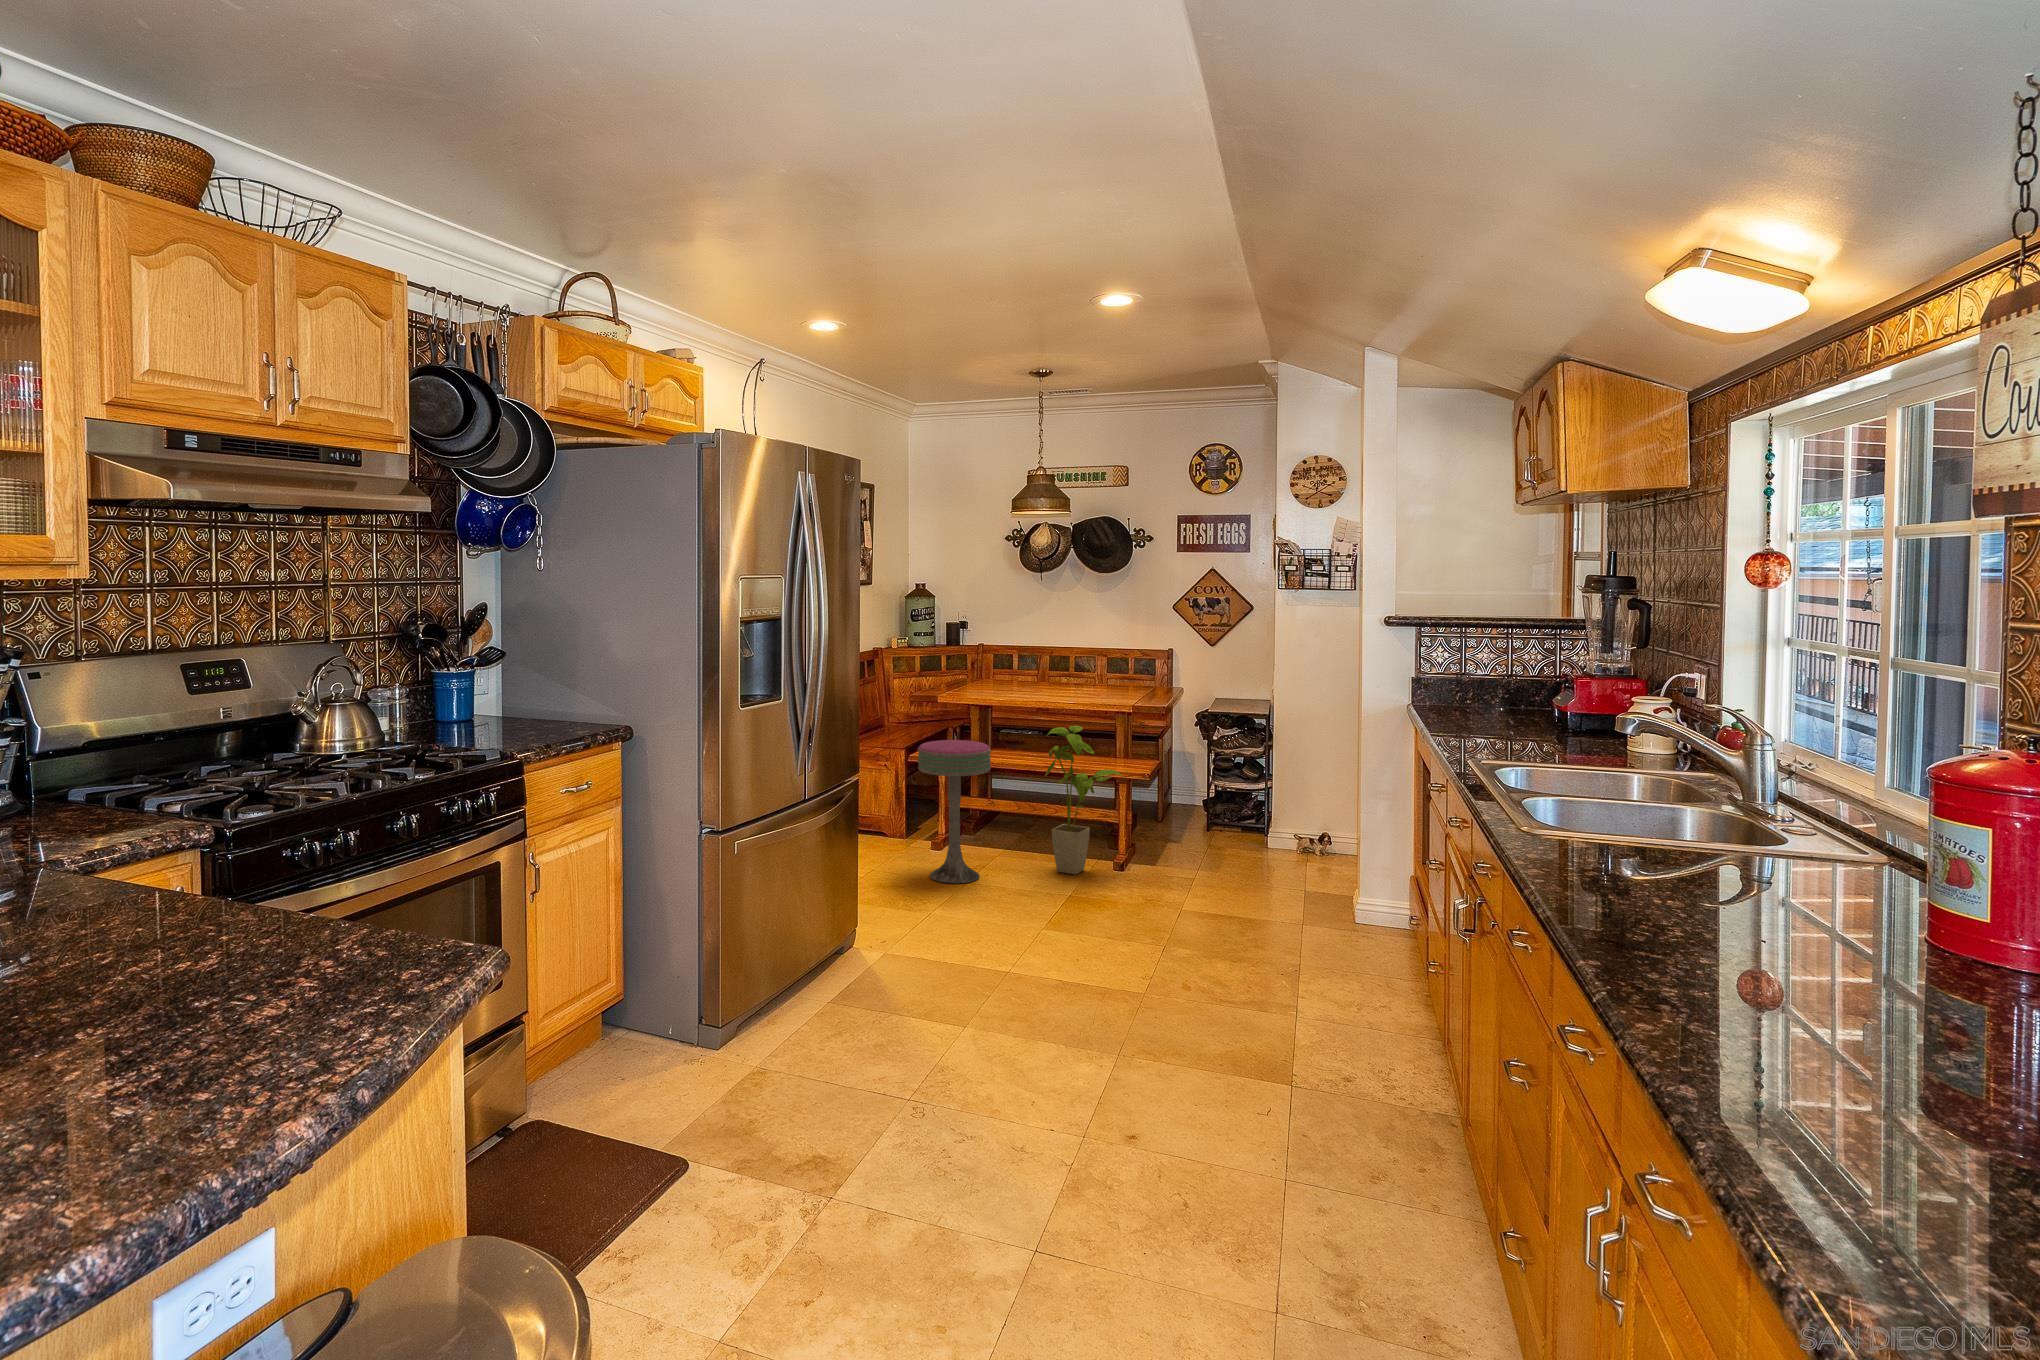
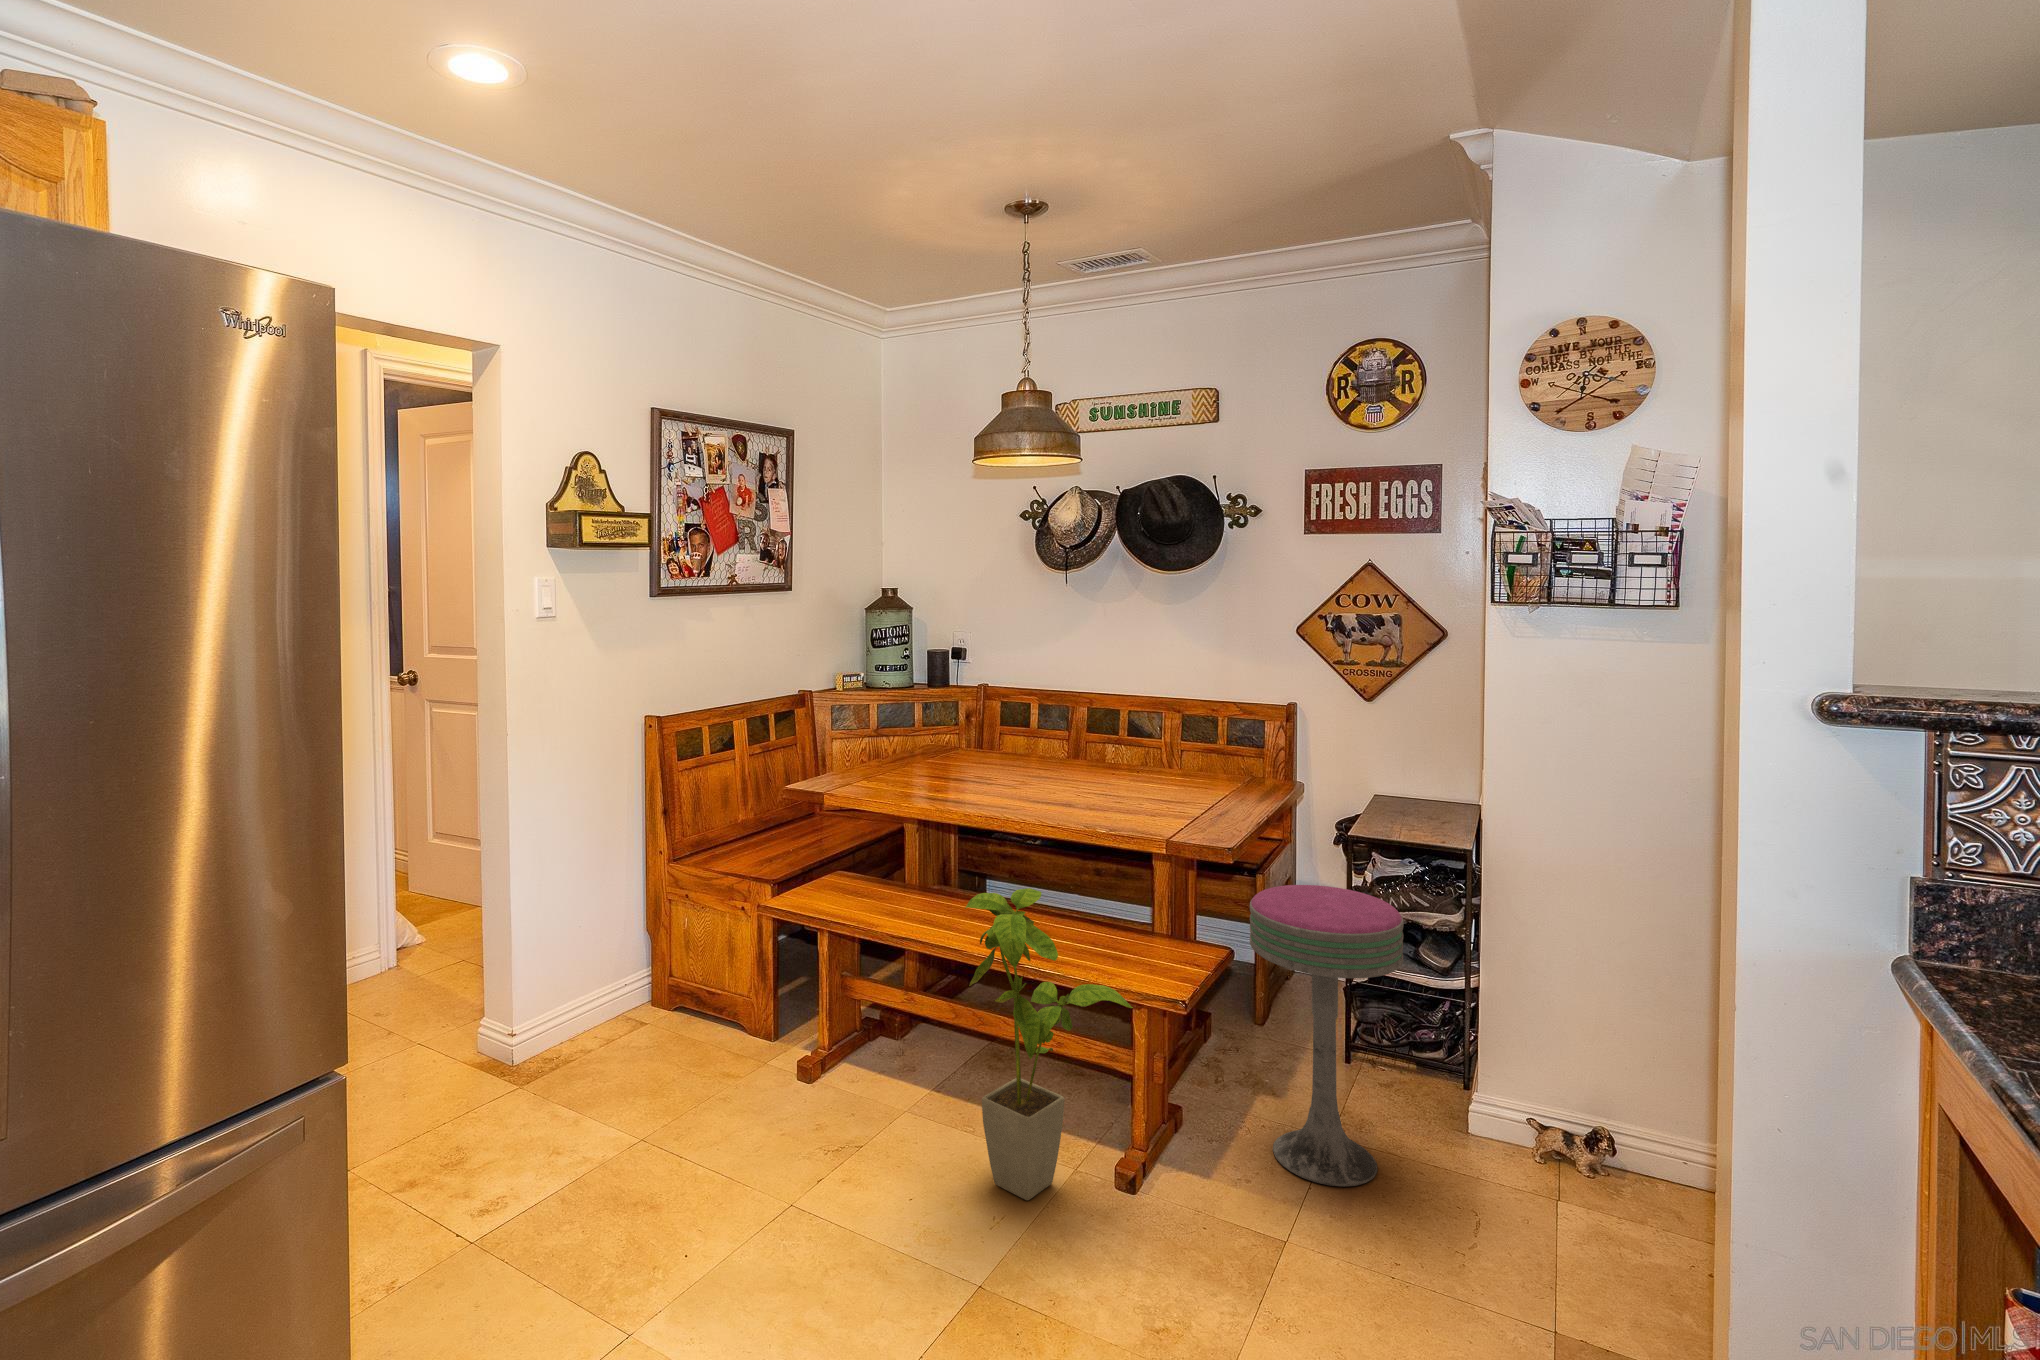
bar stool: present [918,740,991,883] -> present [1250,885,1404,1187]

